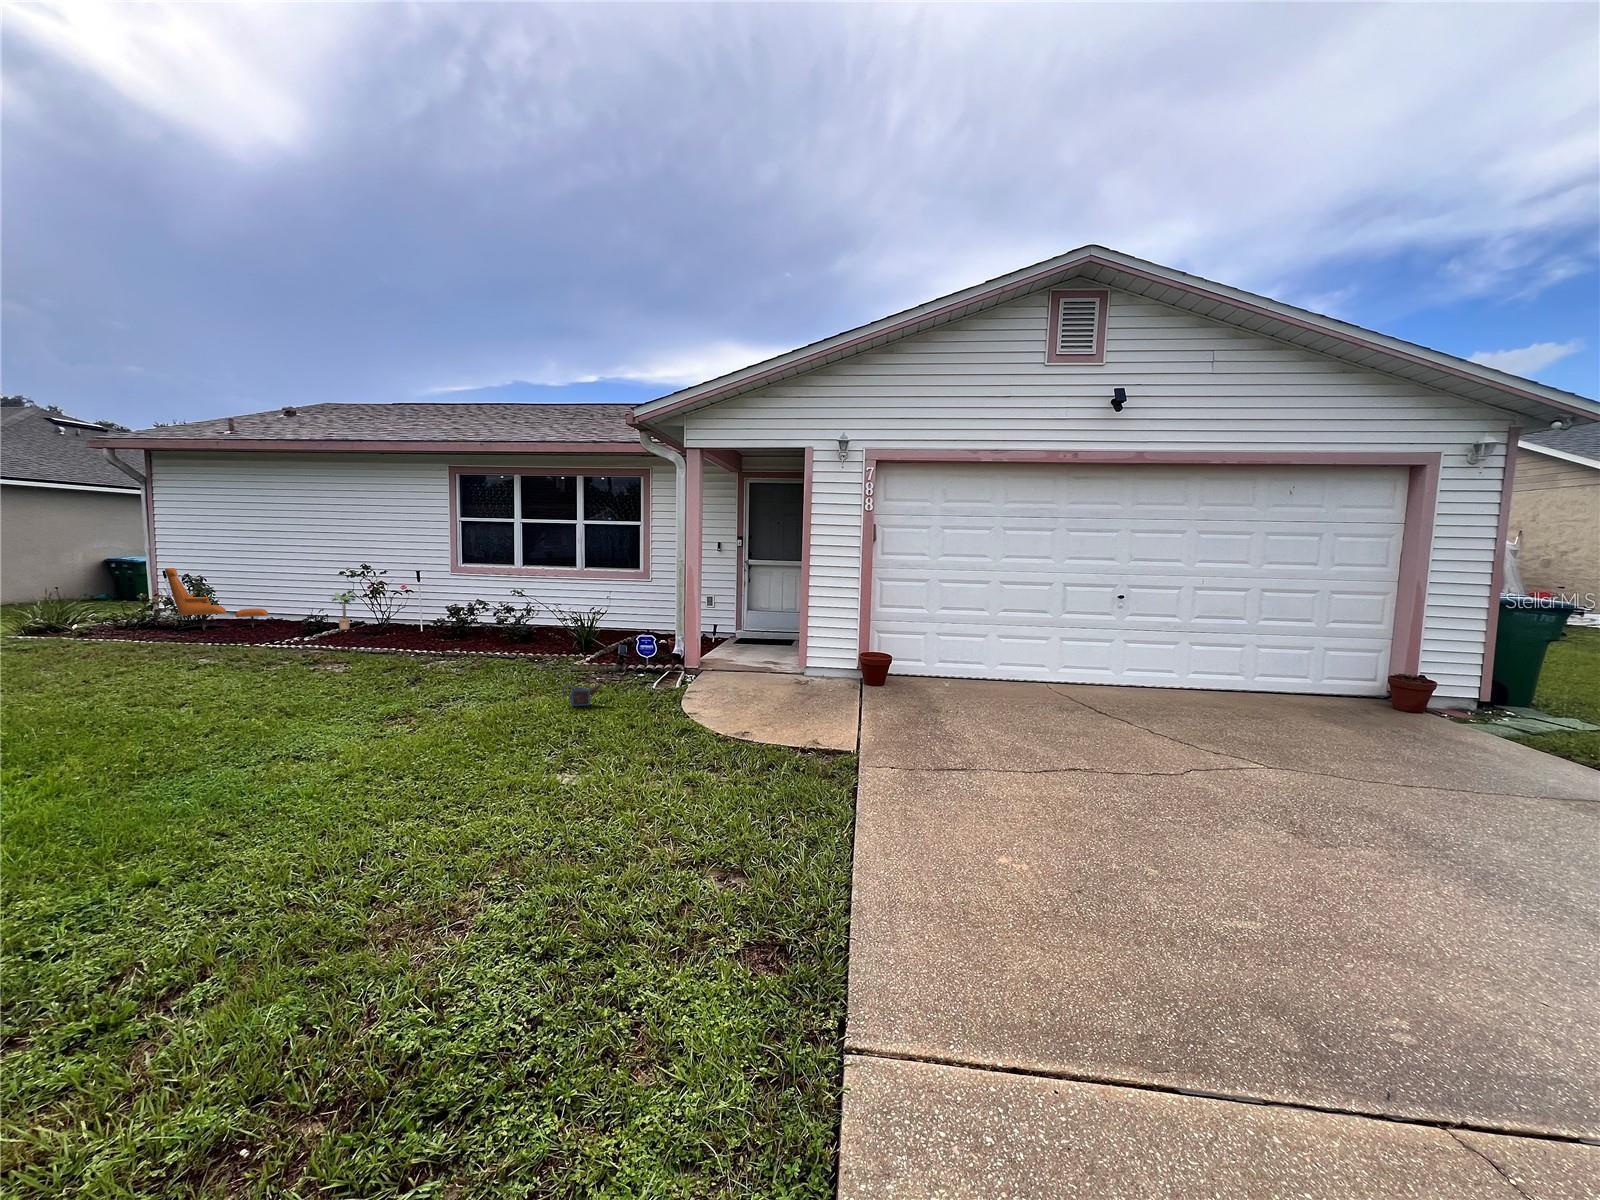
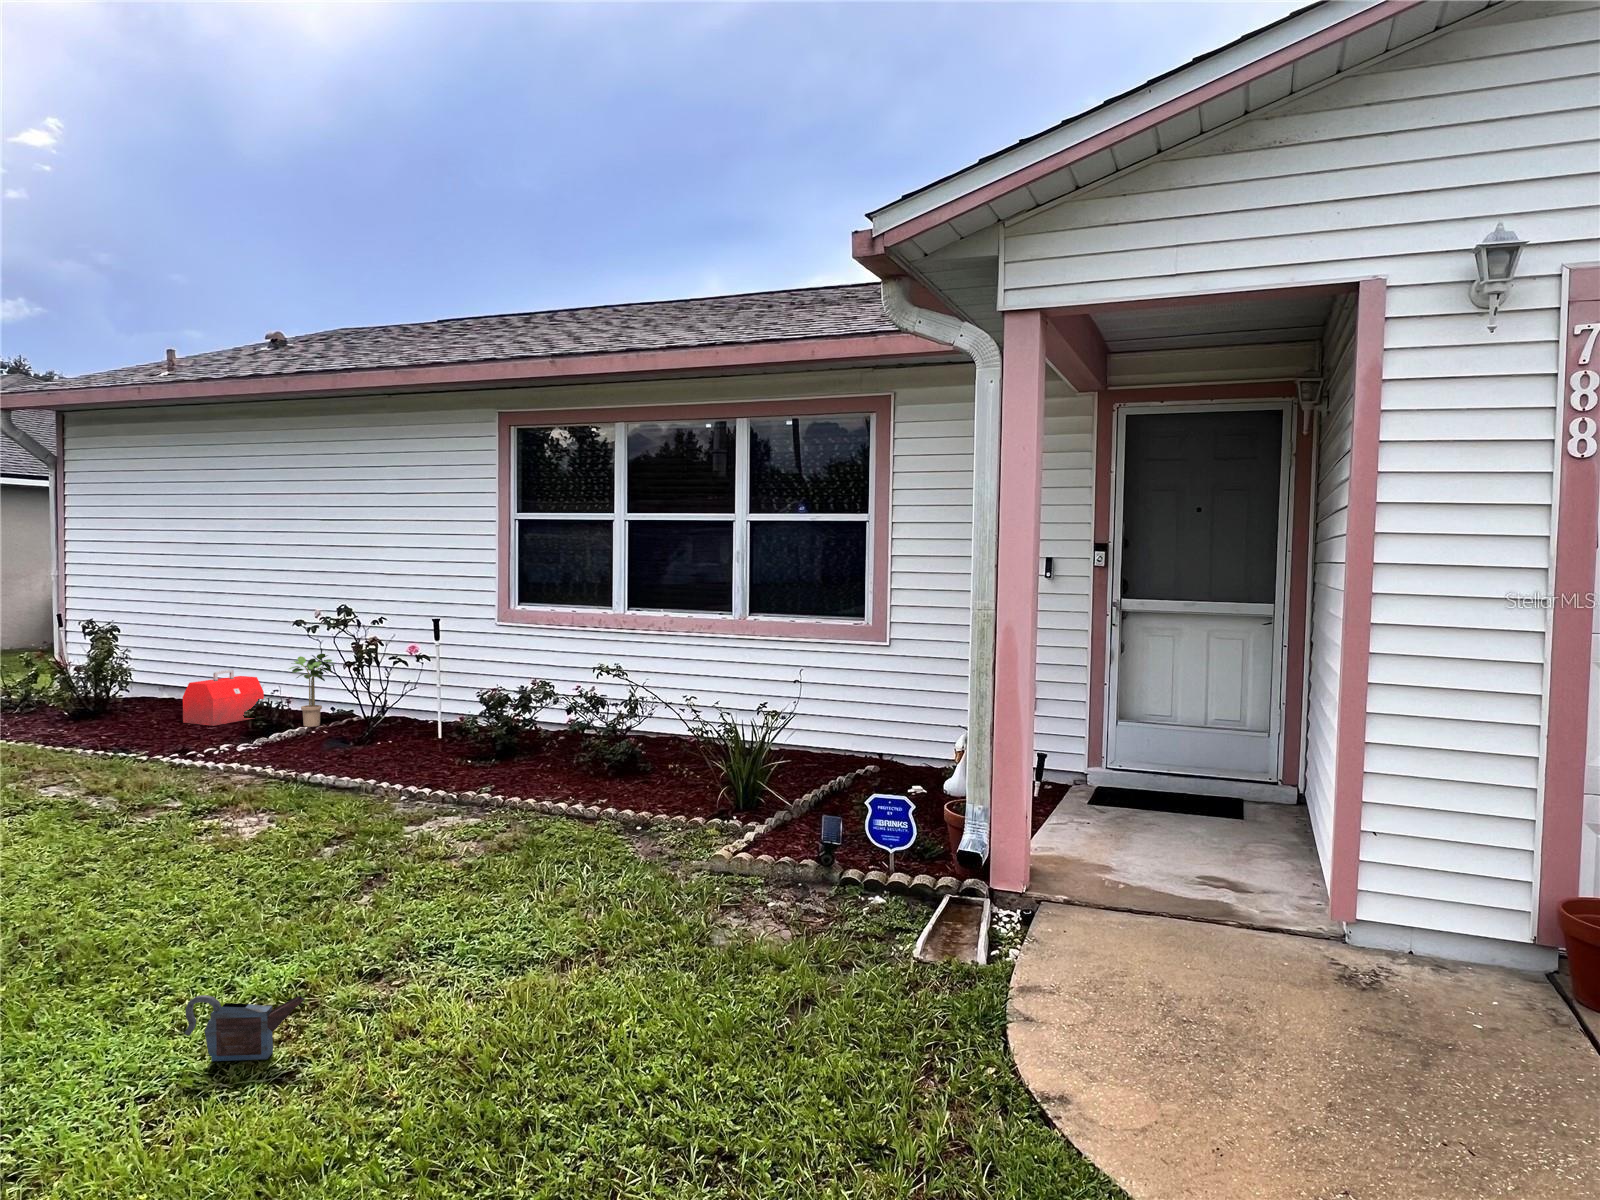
lounge chair: present [165,568,269,631] -> none [37,609,199,722]
toolbox: none [263,601,312,630] -> present [183,670,264,726]
watering can: present [562,684,602,706] -> present [185,995,305,1061]

